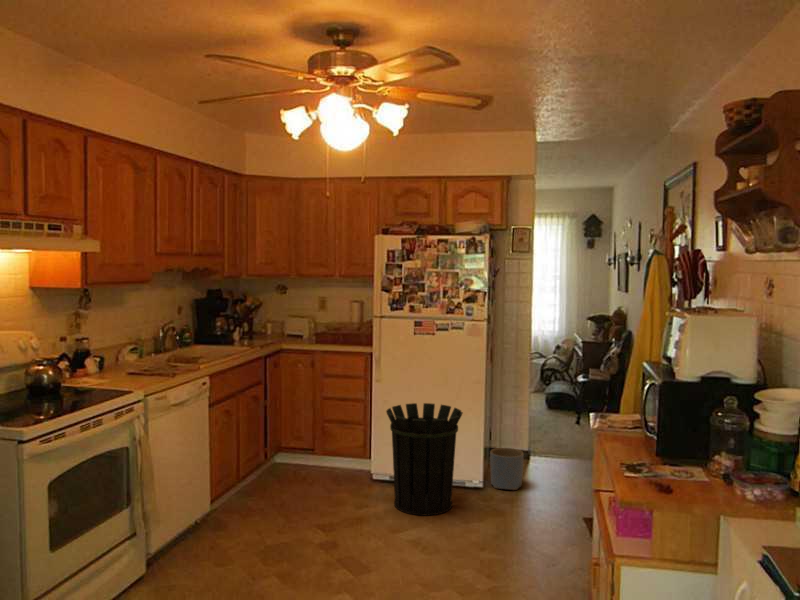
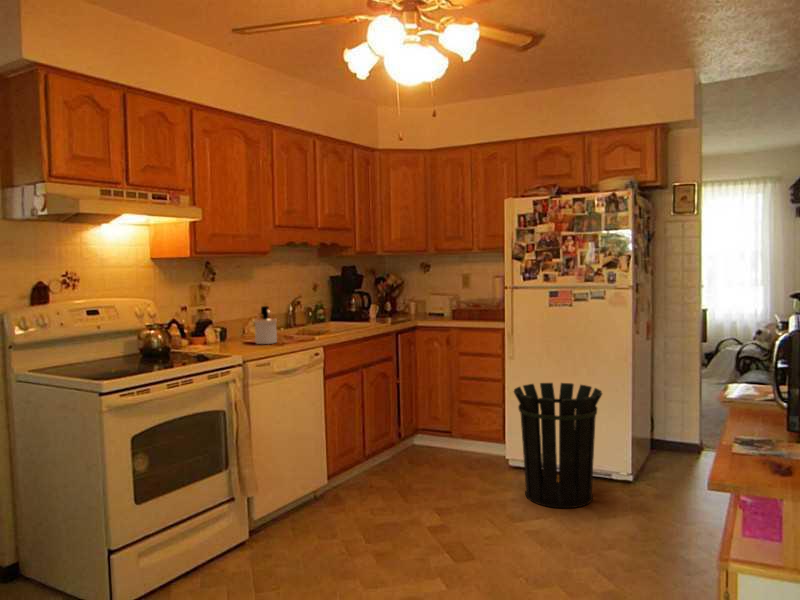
soap dispenser: none [140,336,164,375] -> present [254,306,277,344]
planter: present [490,448,524,490] -> none [645,438,687,488]

